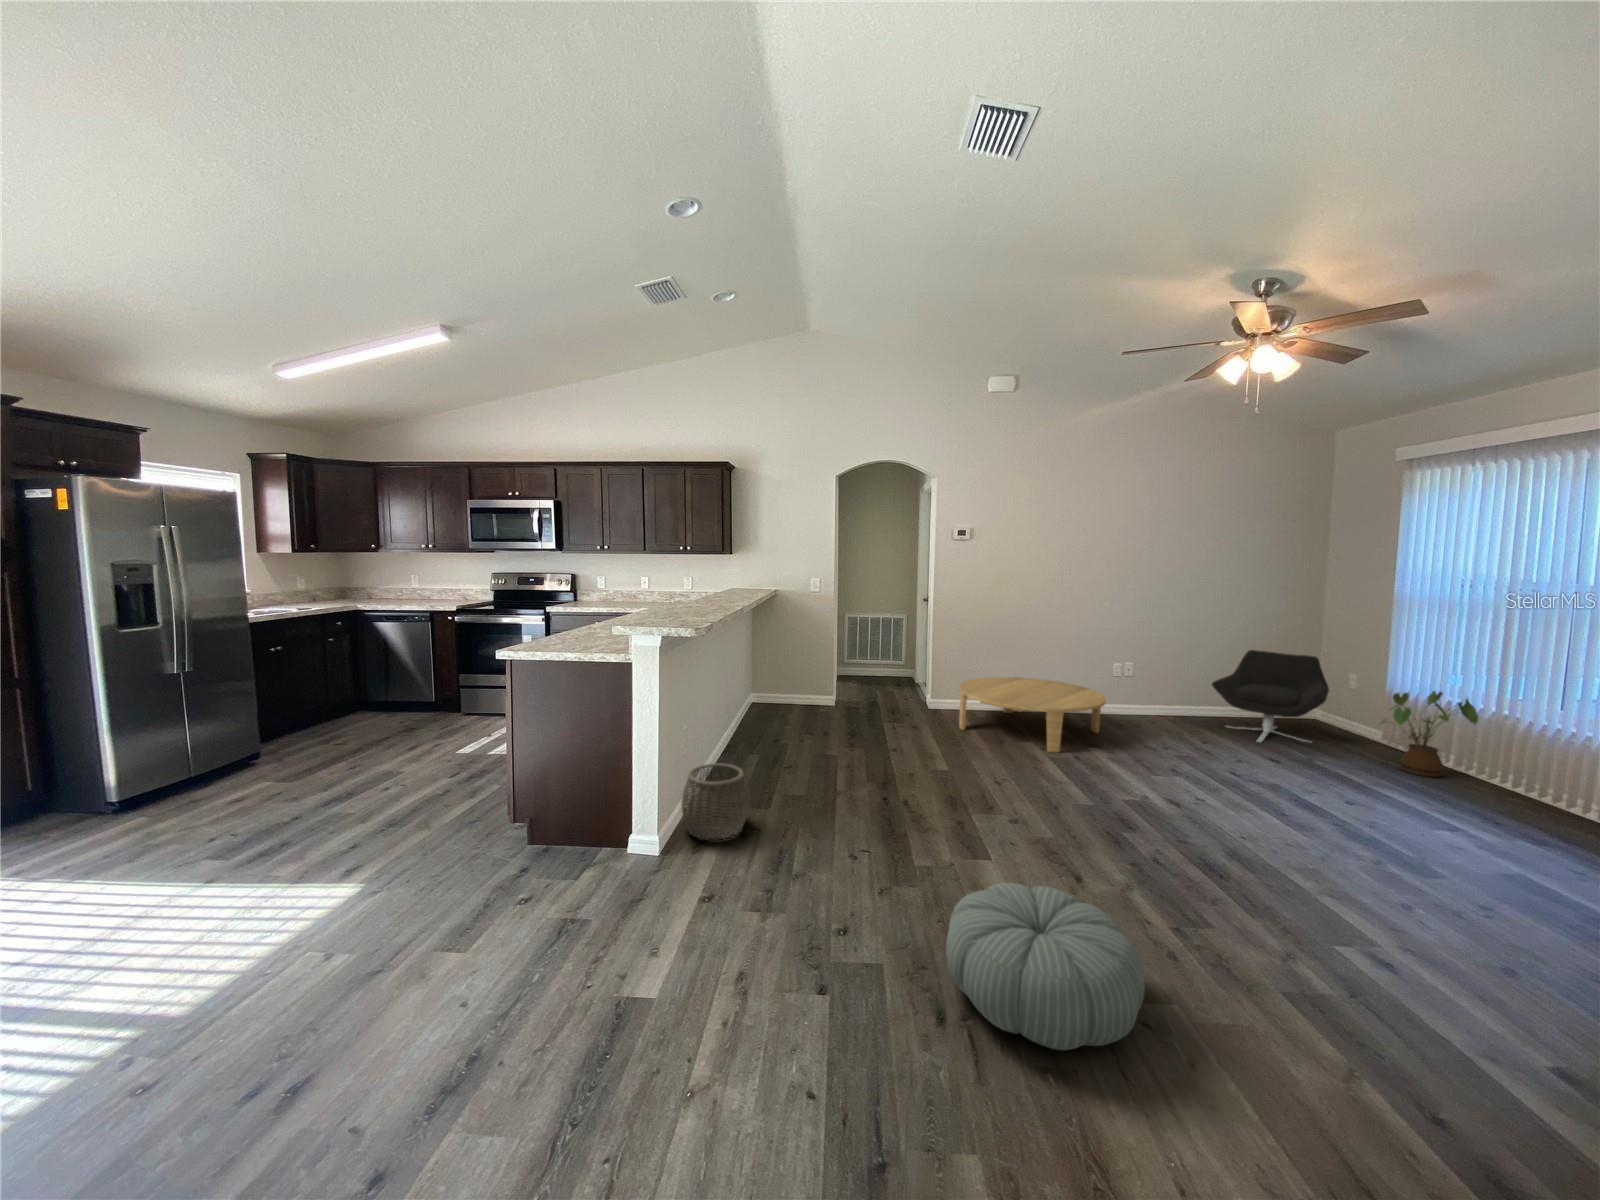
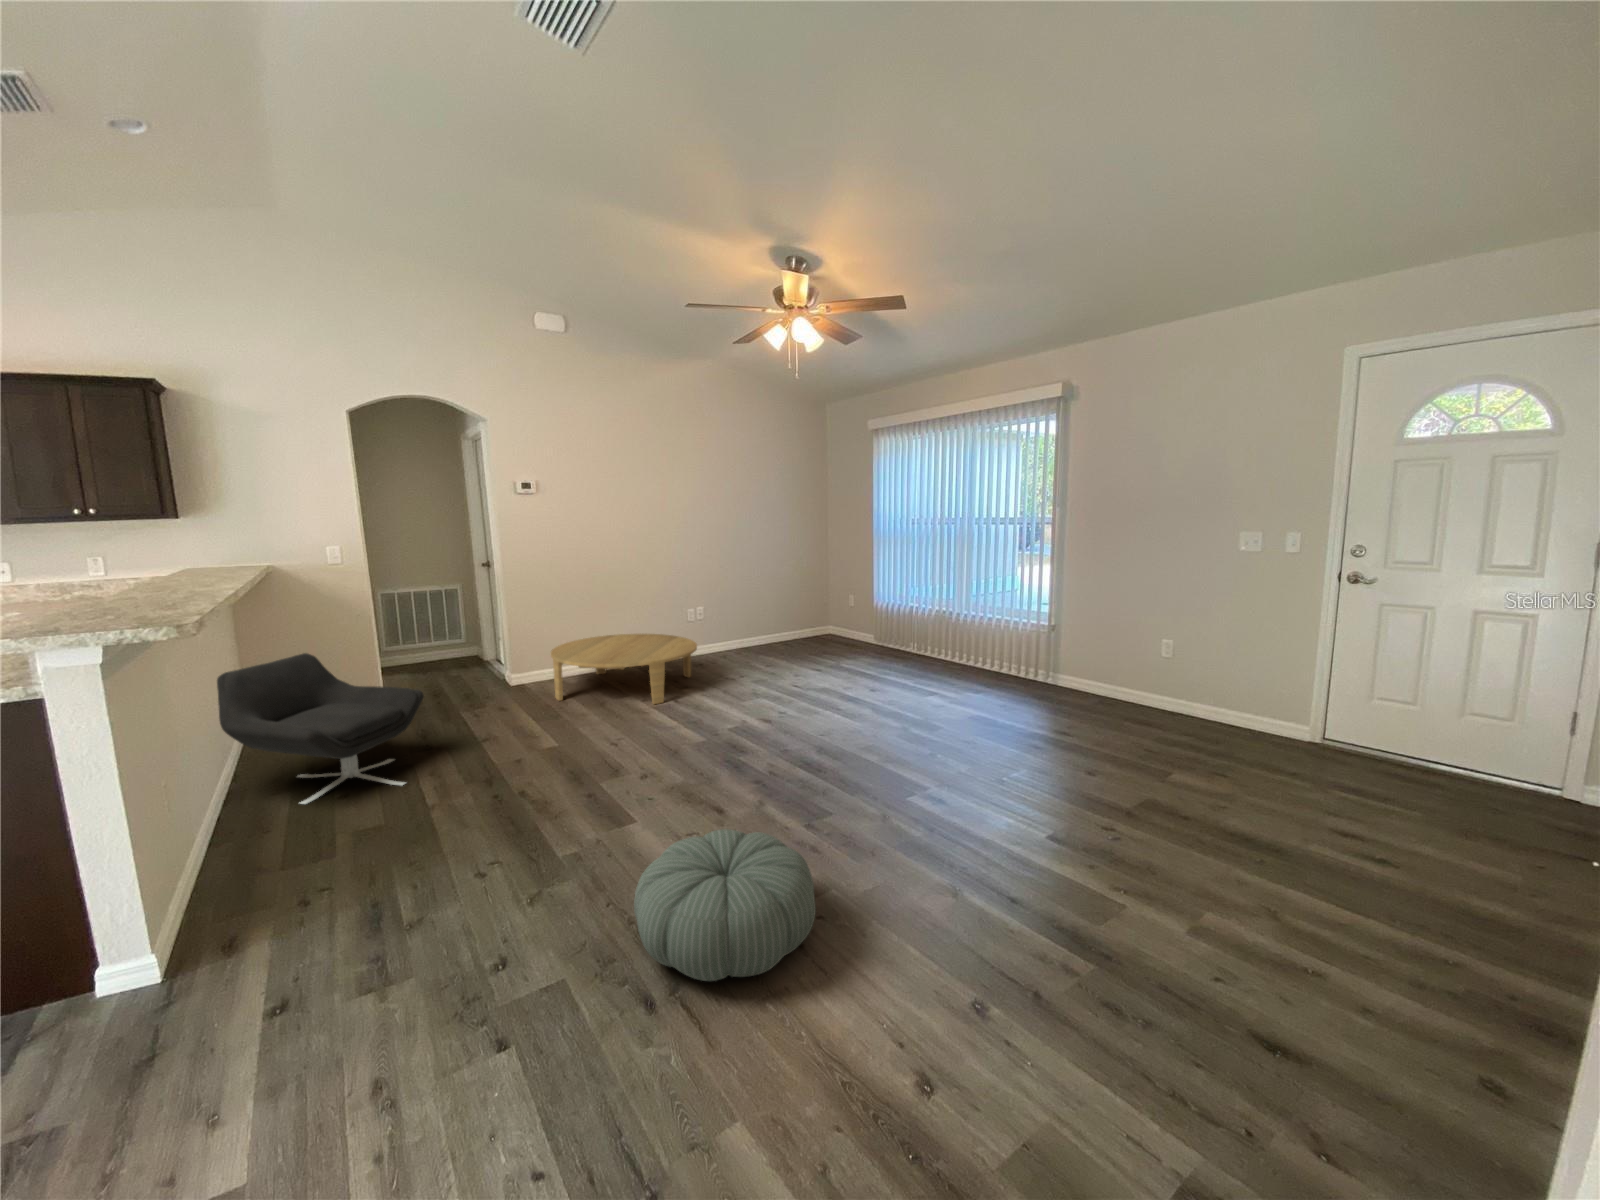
lounge chair: present [1212,650,1329,742] -> present [217,653,424,804]
house plant: present [1381,691,1478,777] -> none [879,602,930,664]
woven basket: present [681,763,750,840] -> none [175,817,309,942]

